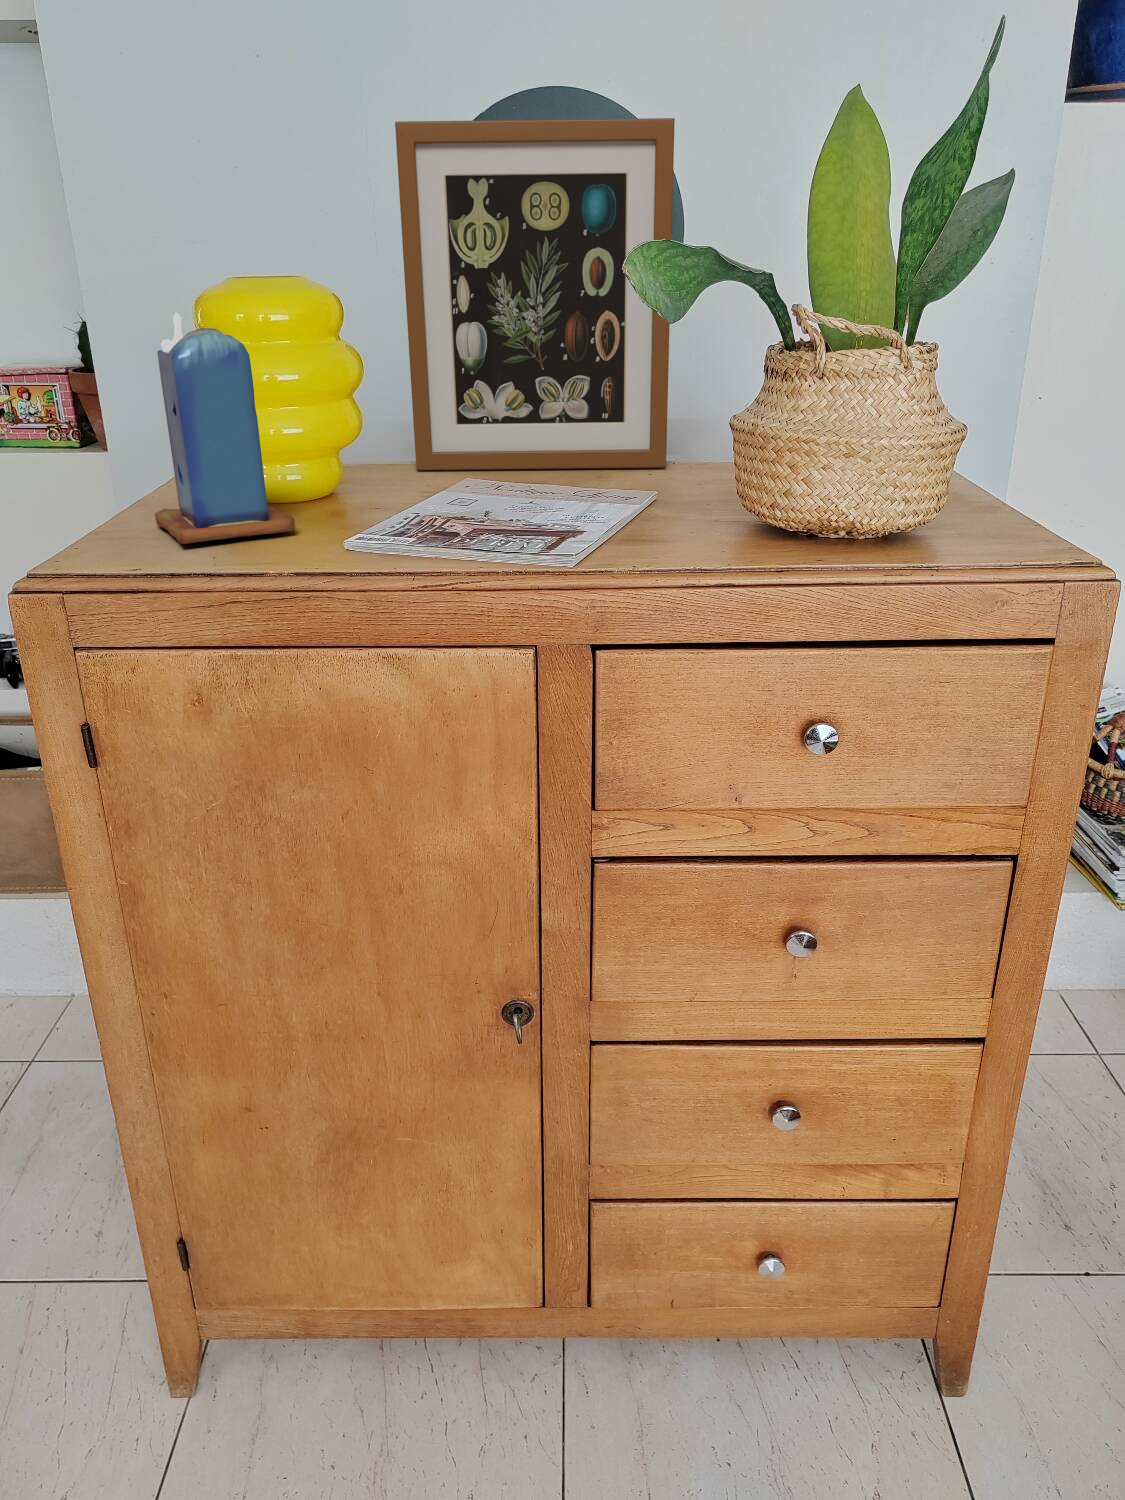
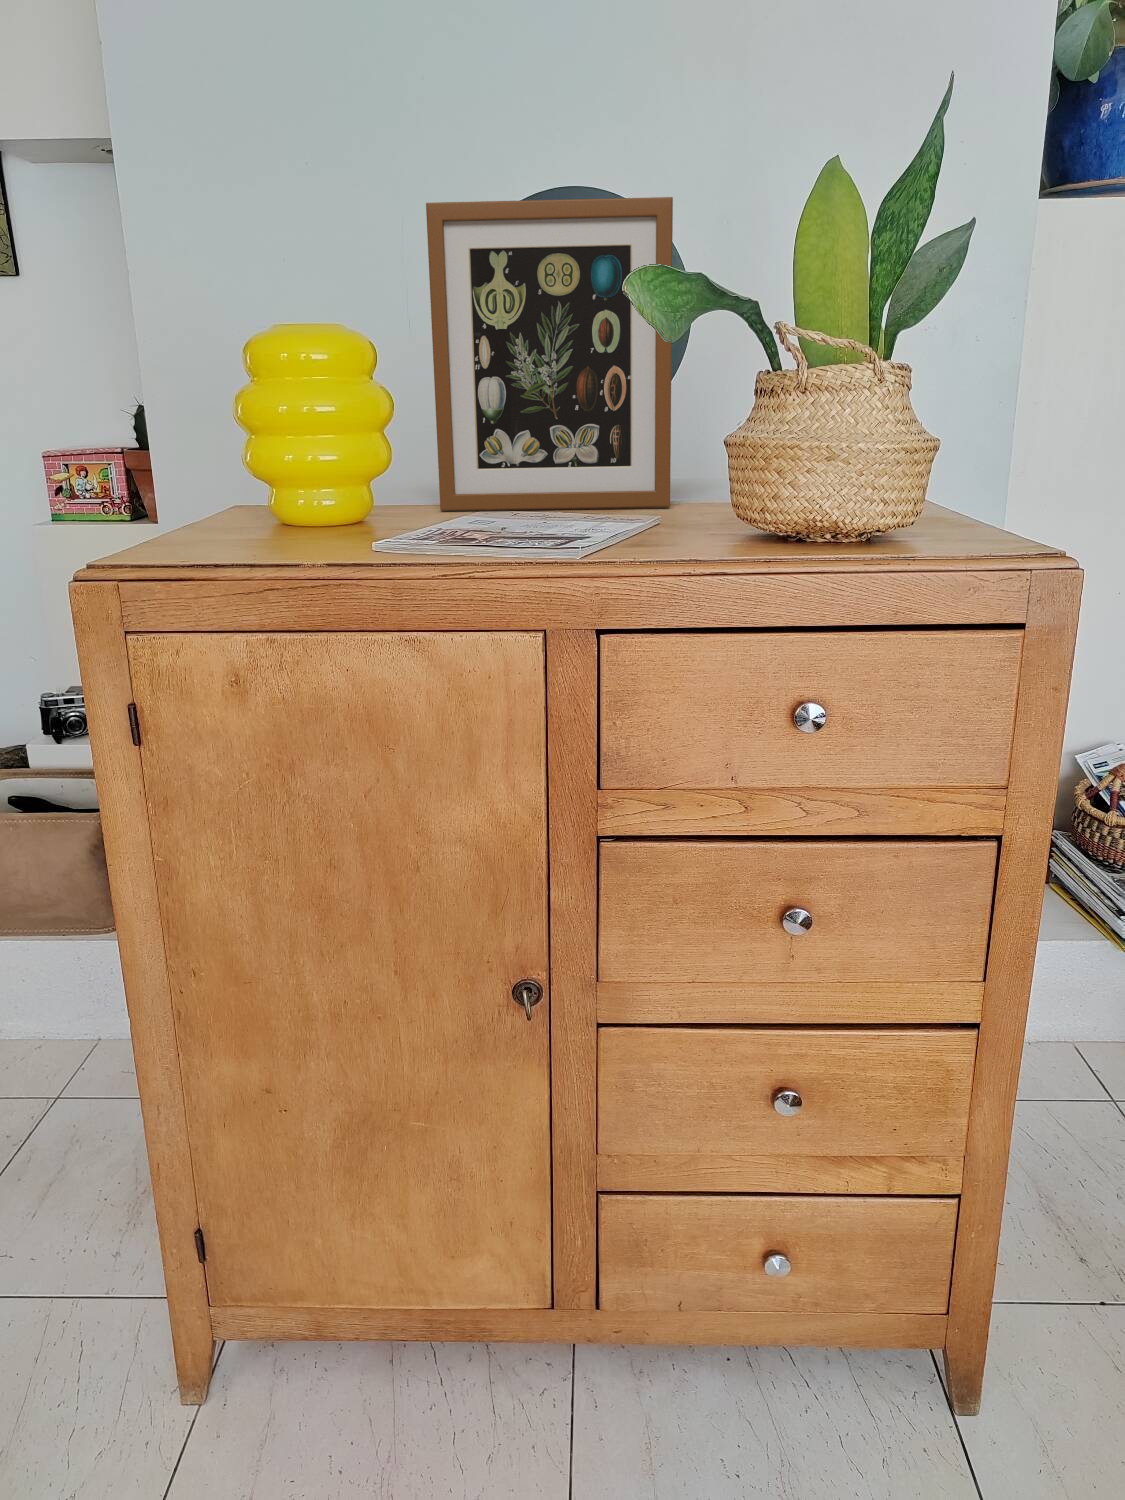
candle: present [155,313,295,544] -> none [202,347,329,545]

